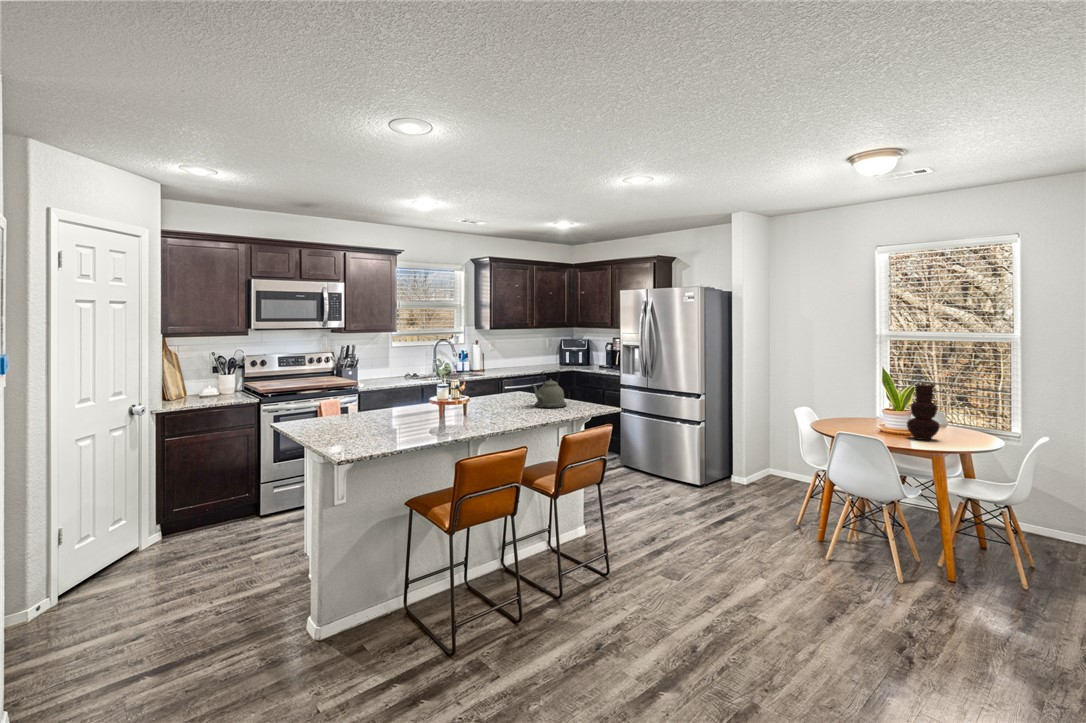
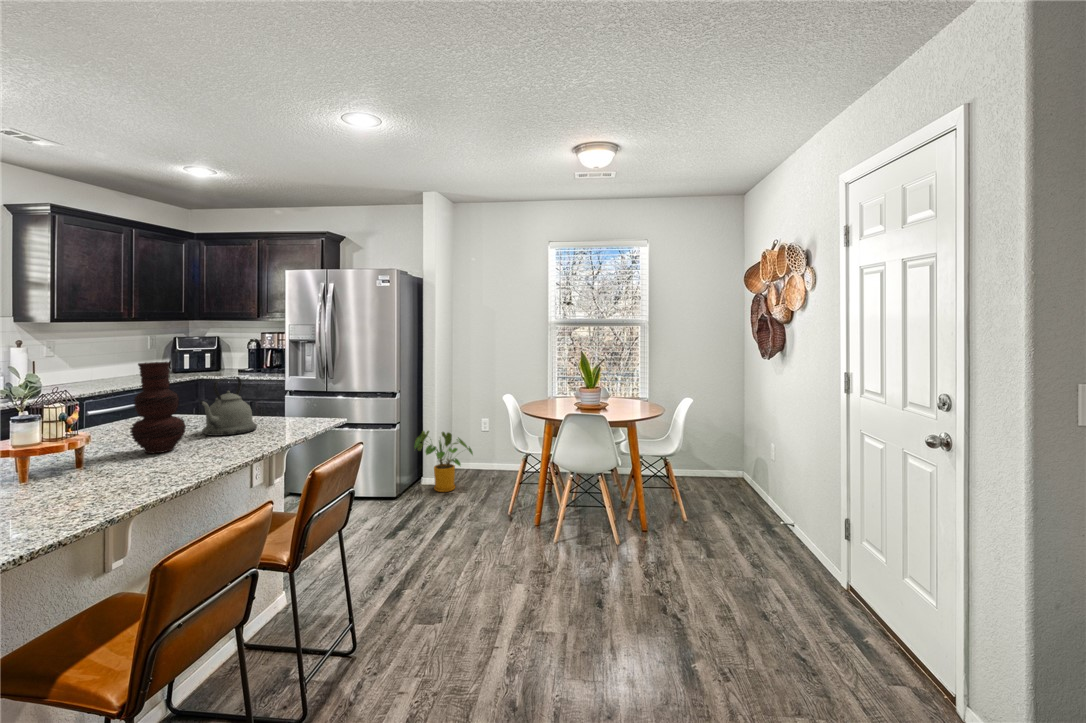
vase: present [907,384,940,440] -> present [130,362,186,453]
house plant: none [721,432,779,493] -> present [414,431,473,492]

